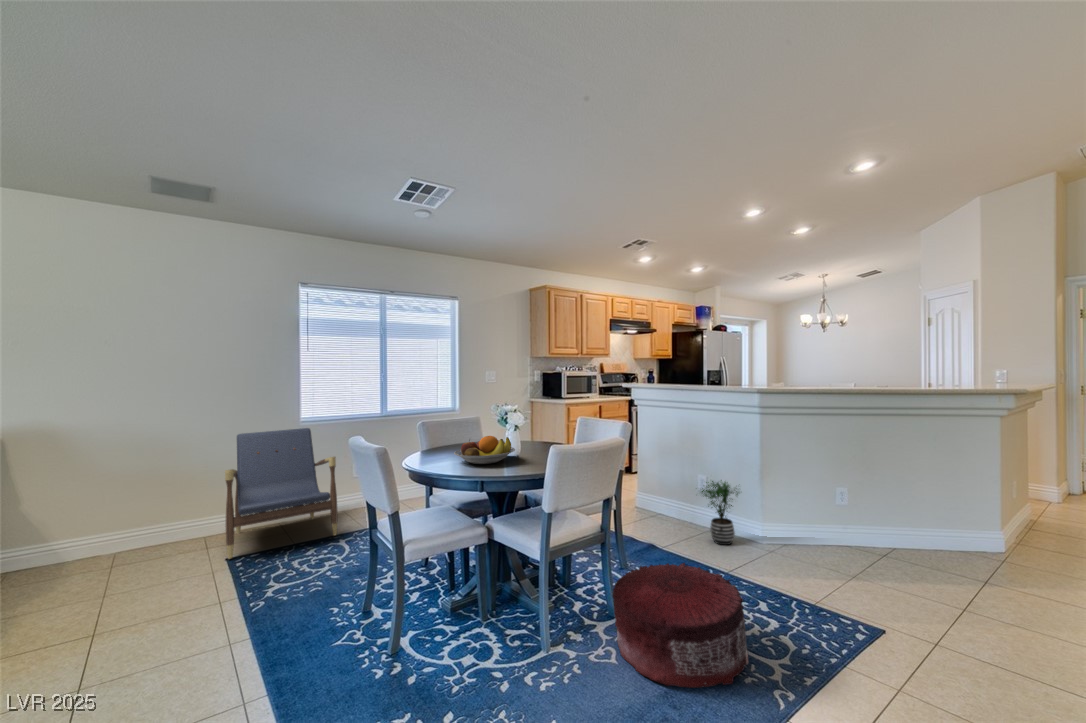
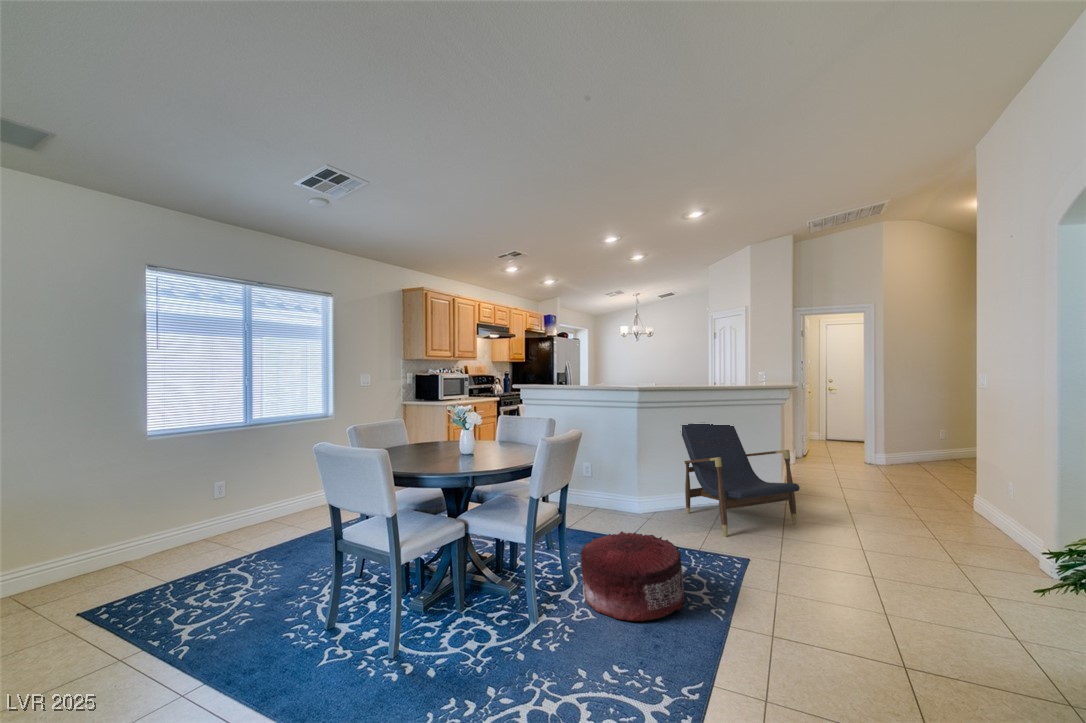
lounge chair: present [225,428,338,559] -> present [682,424,800,537]
fruit bowl: present [454,436,515,464] -> none [415,439,475,467]
potted plant: present [701,480,739,545] -> none [592,466,629,520]

